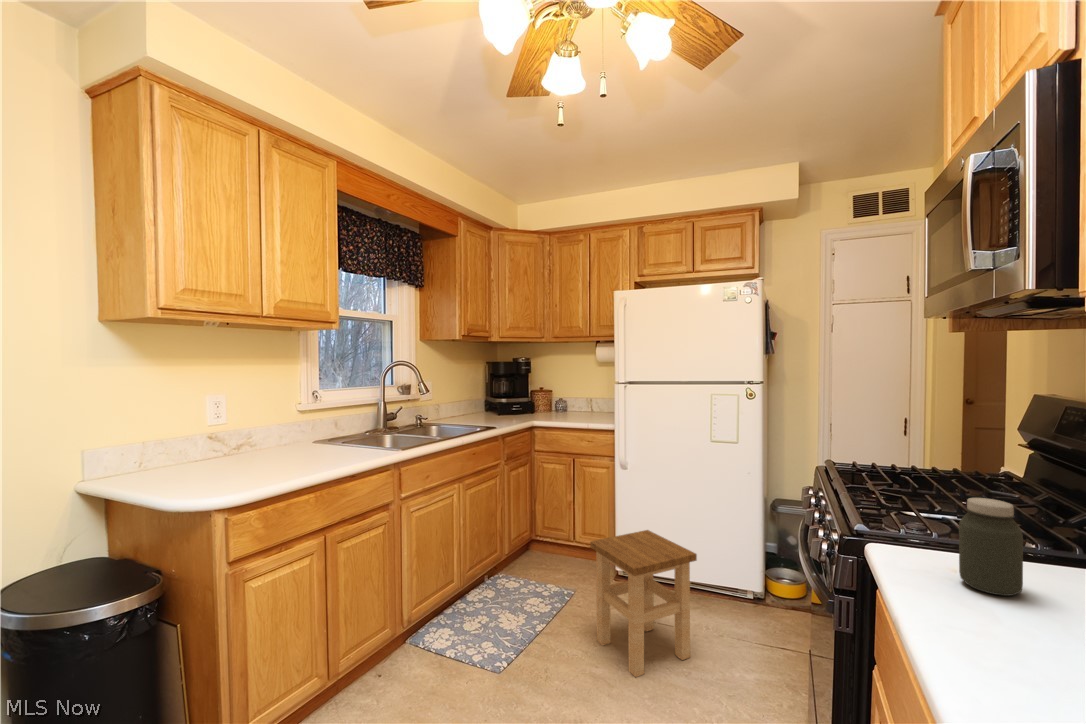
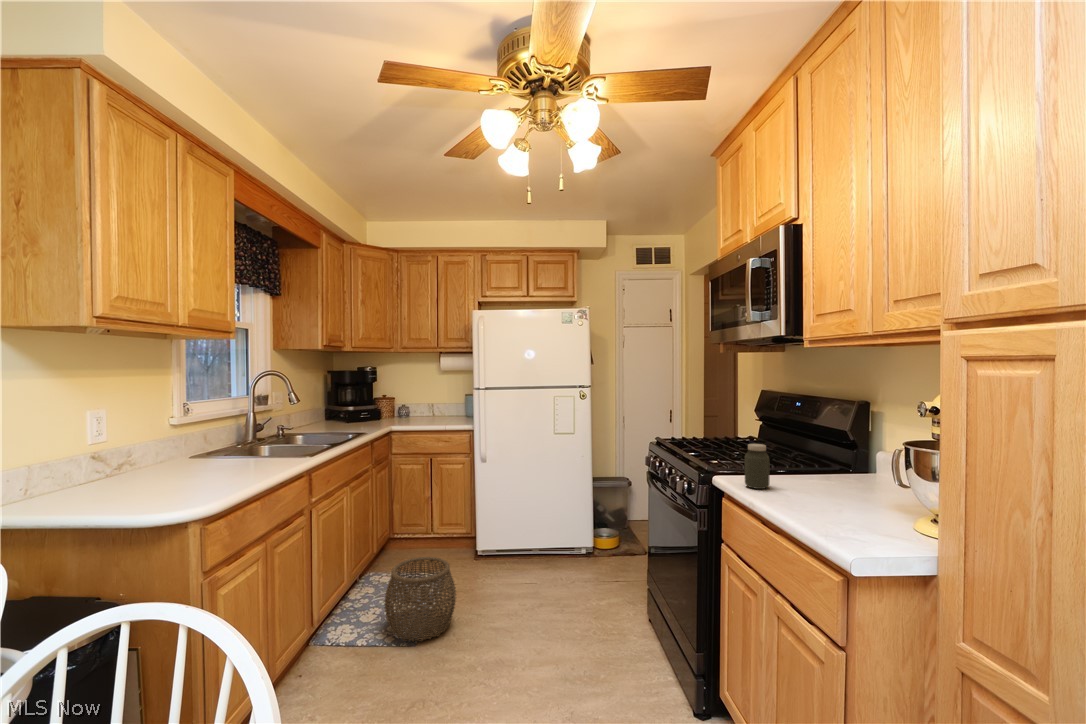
stool: present [590,530,697,677] -> none [477,508,560,619]
woven basket: none [475,571,556,672] -> present [384,557,456,642]

